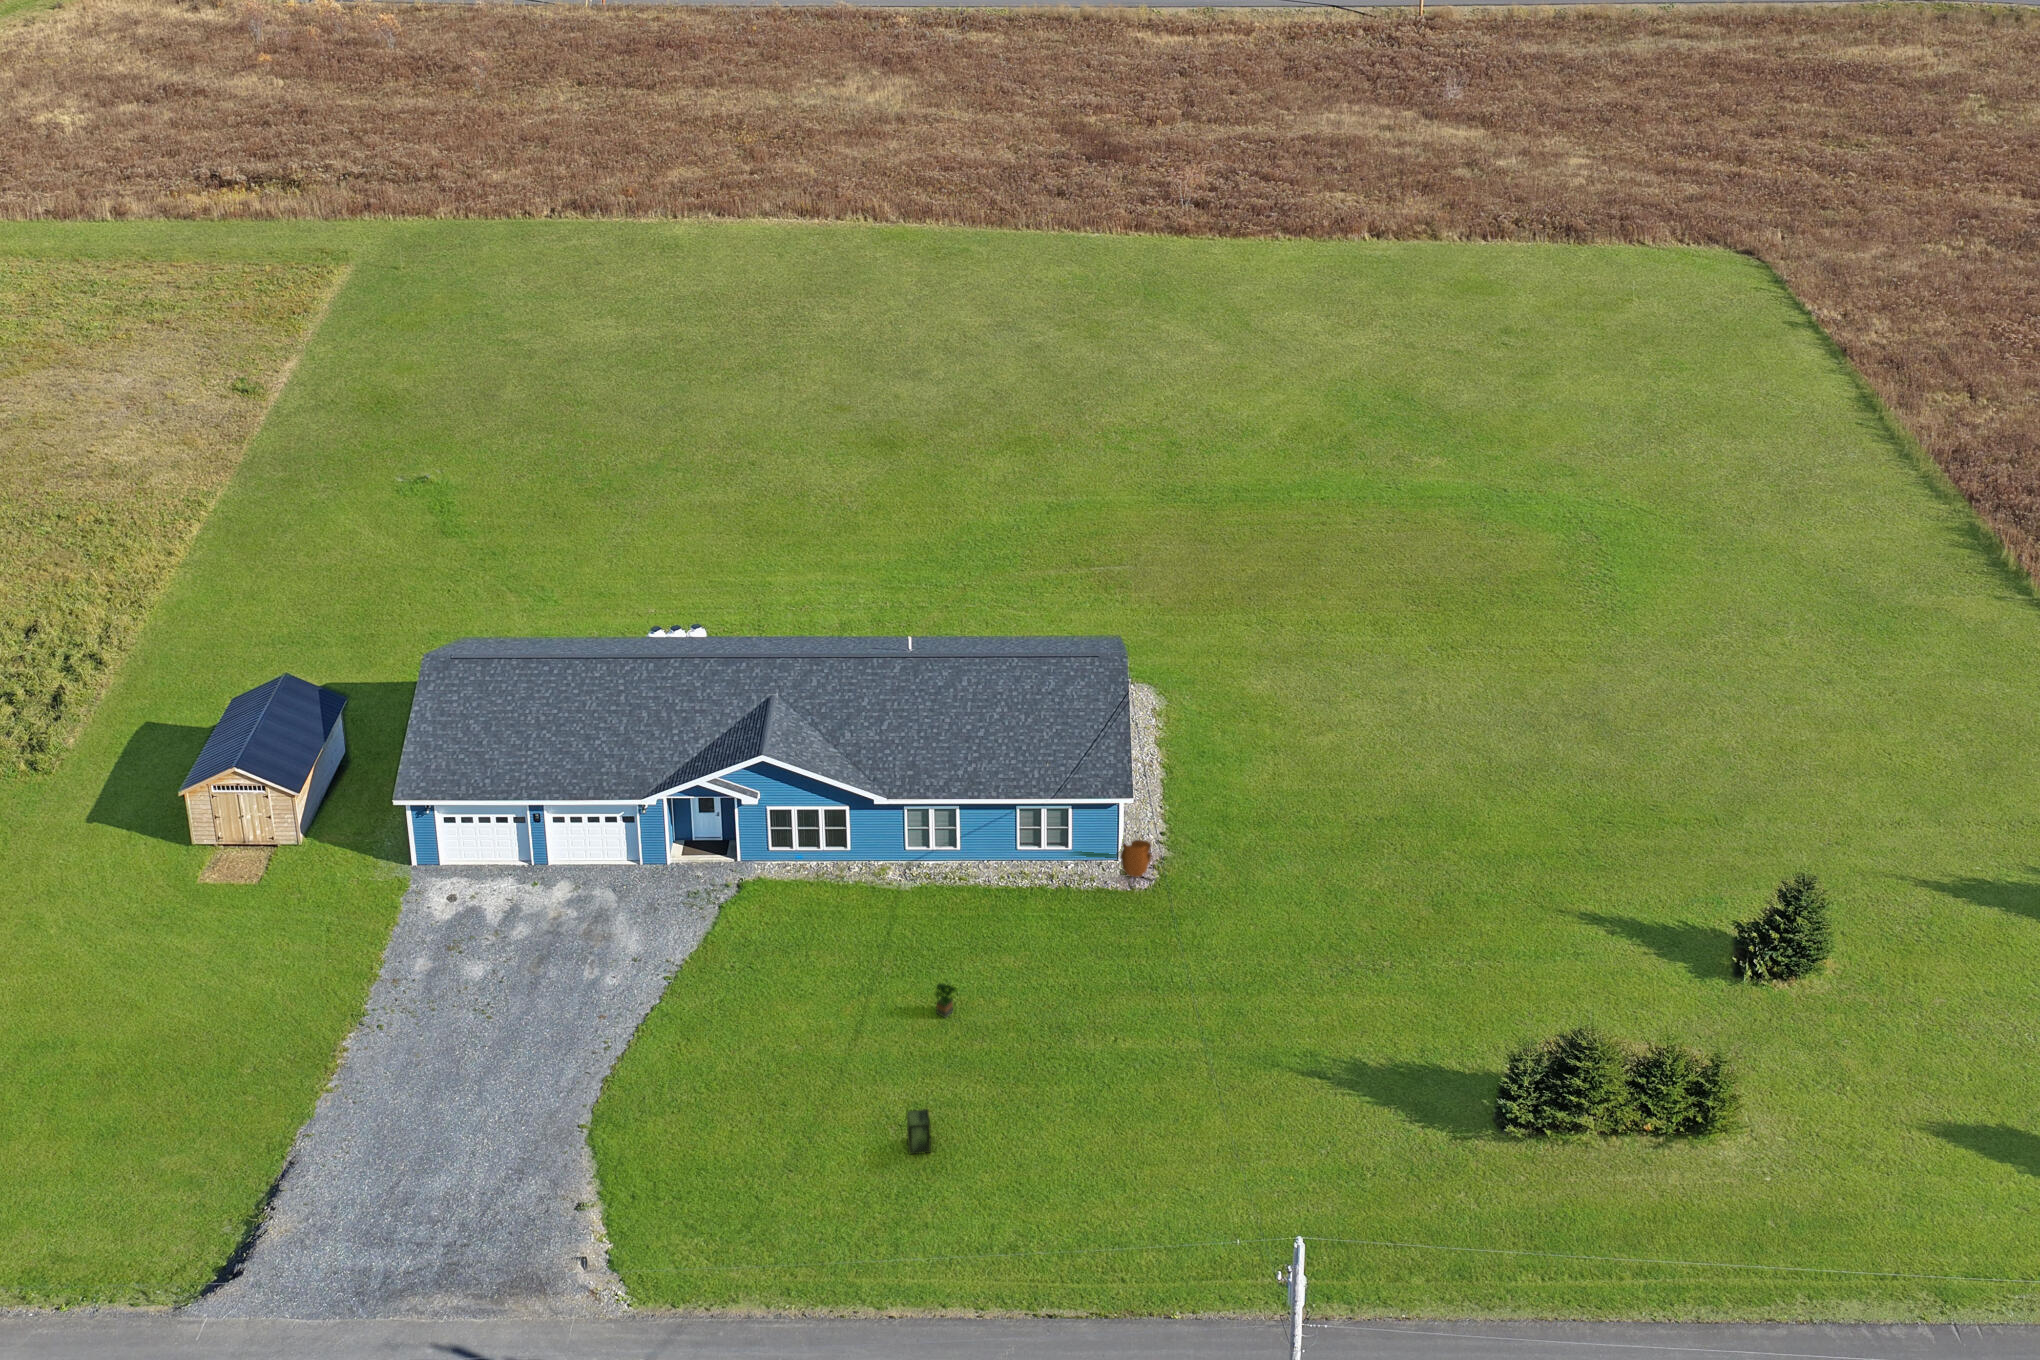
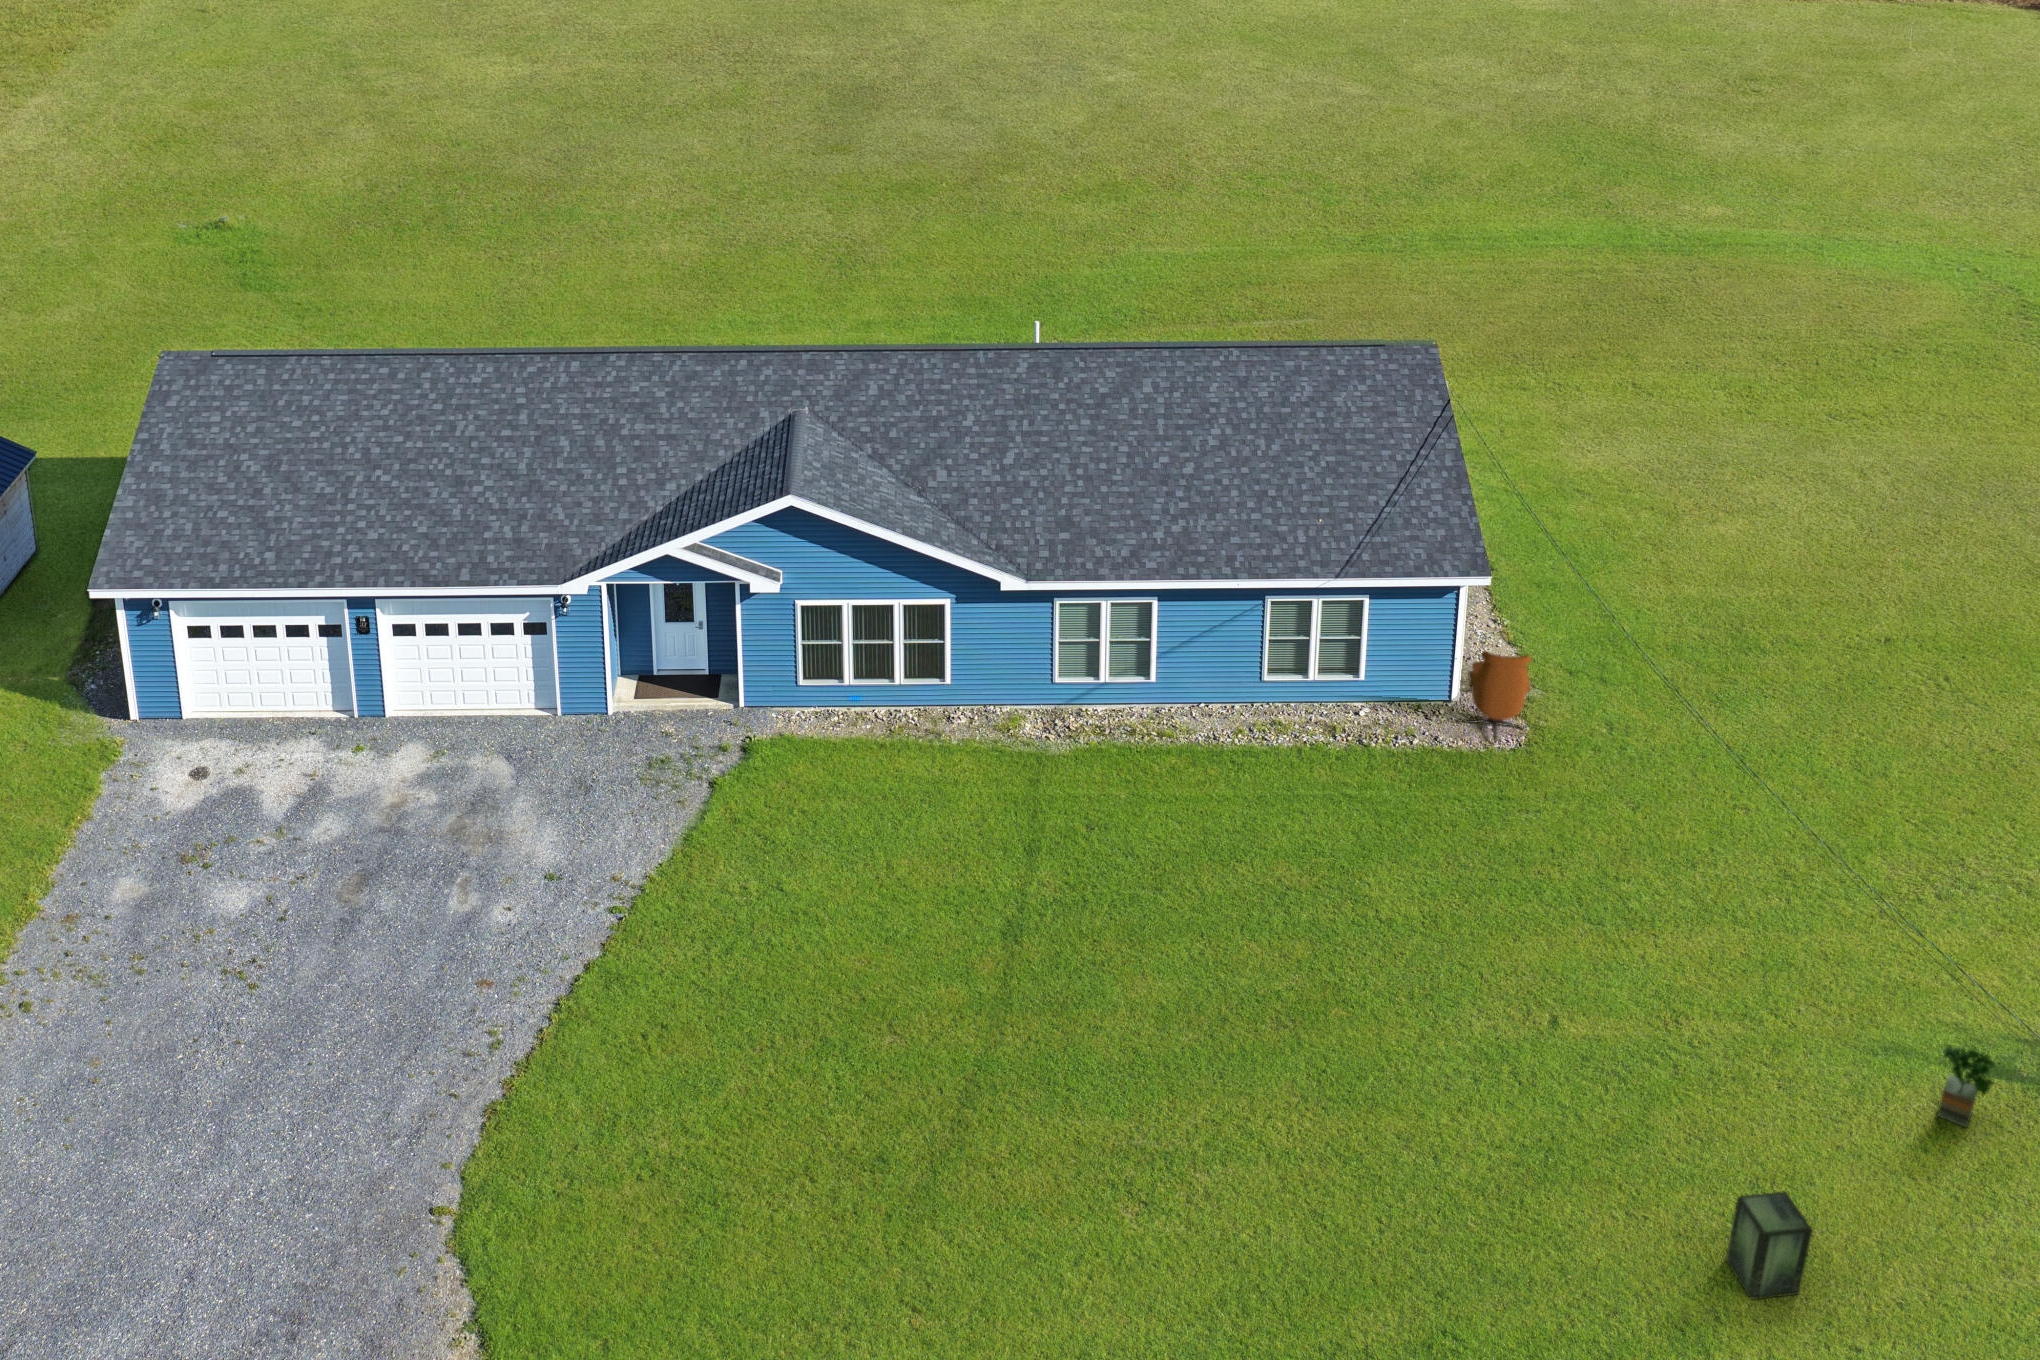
potted tree: present [936,983,956,1018] -> present [1938,1046,1995,1127]
storage box: present [907,1109,931,1155] -> present [1726,1192,1812,1299]

